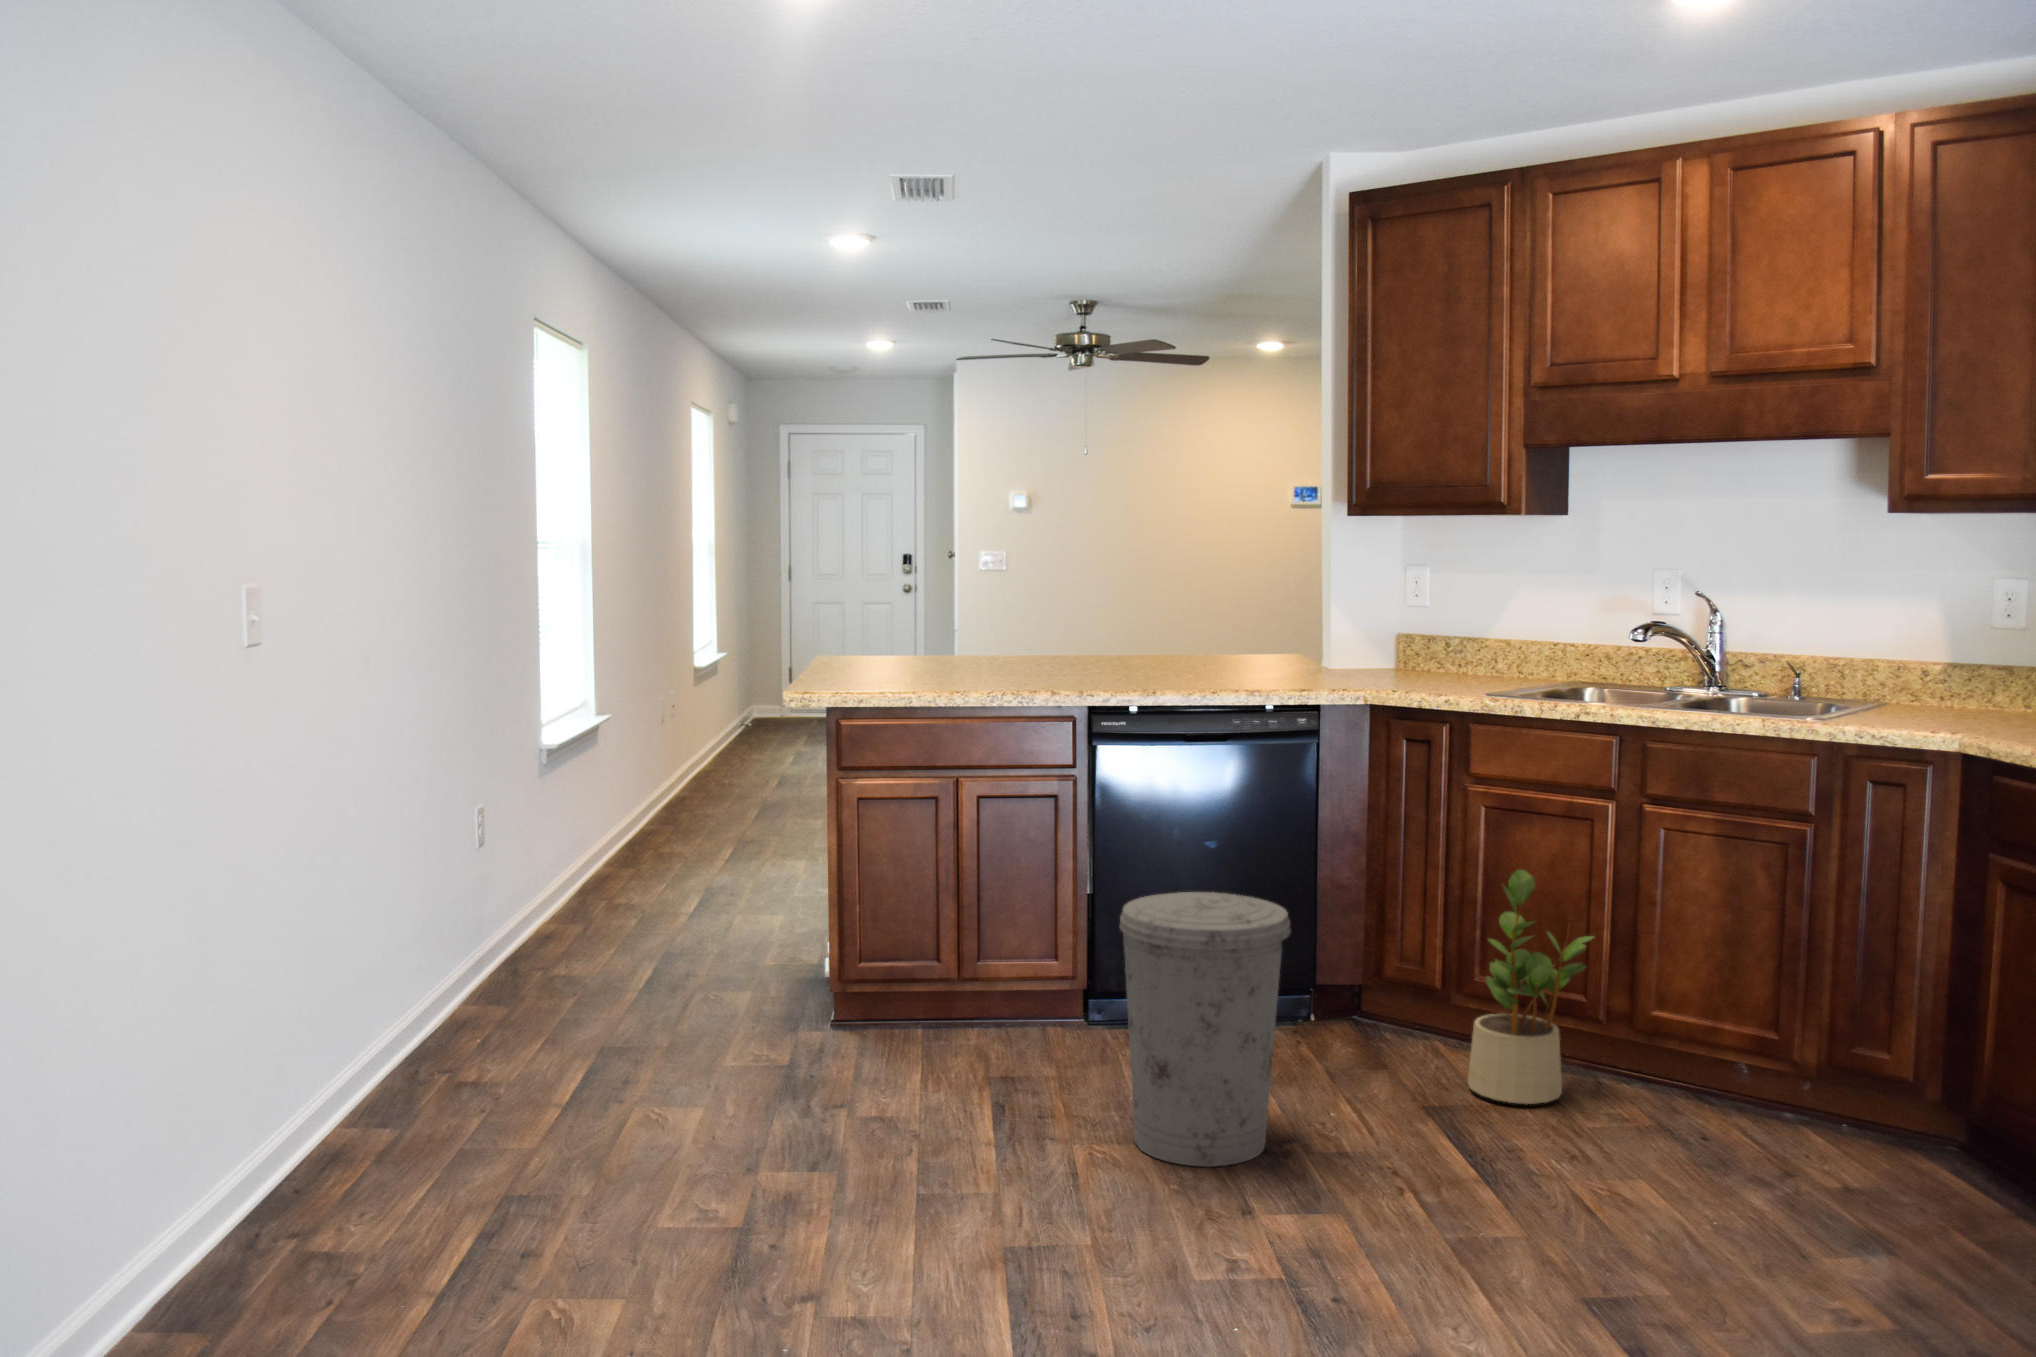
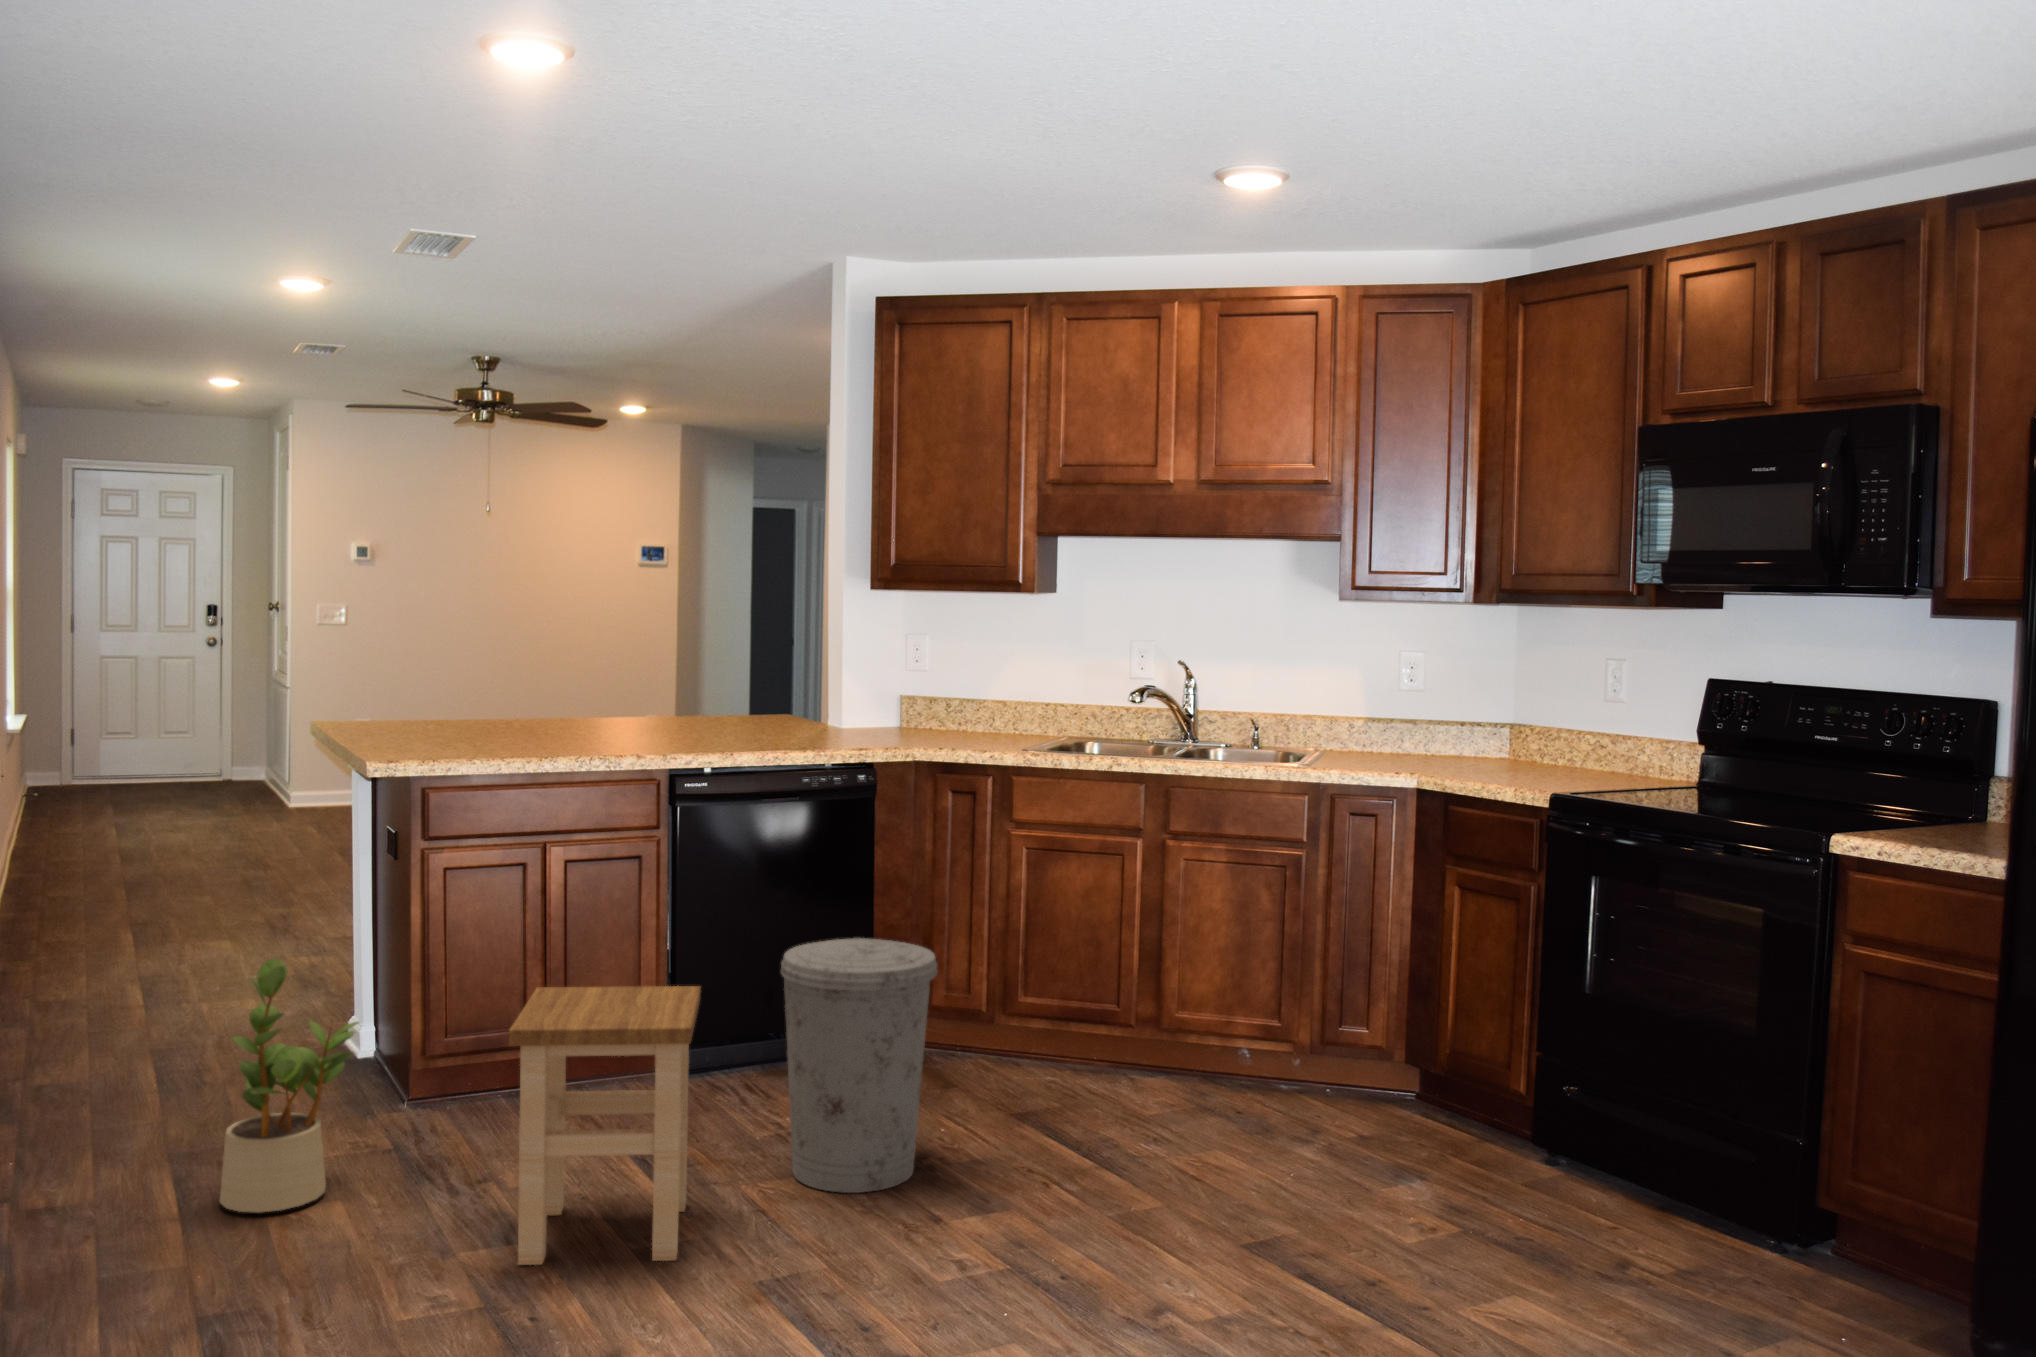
potted plant: present [1468,870,1594,1104] -> present [220,958,359,1212]
stool: none [803,914,1025,1203] -> present [509,986,701,1265]

